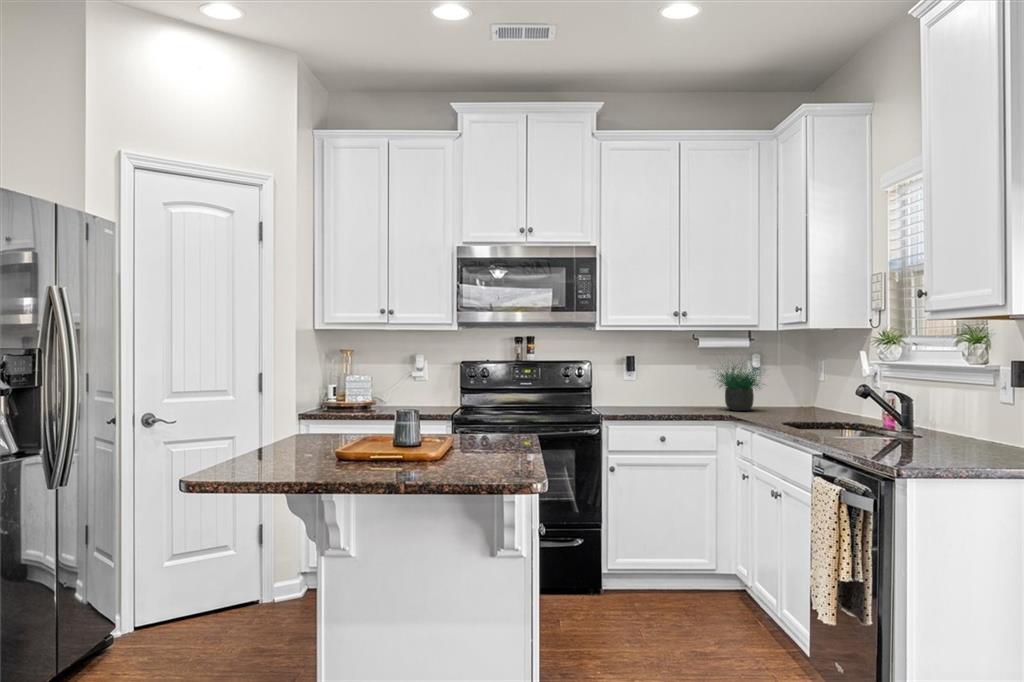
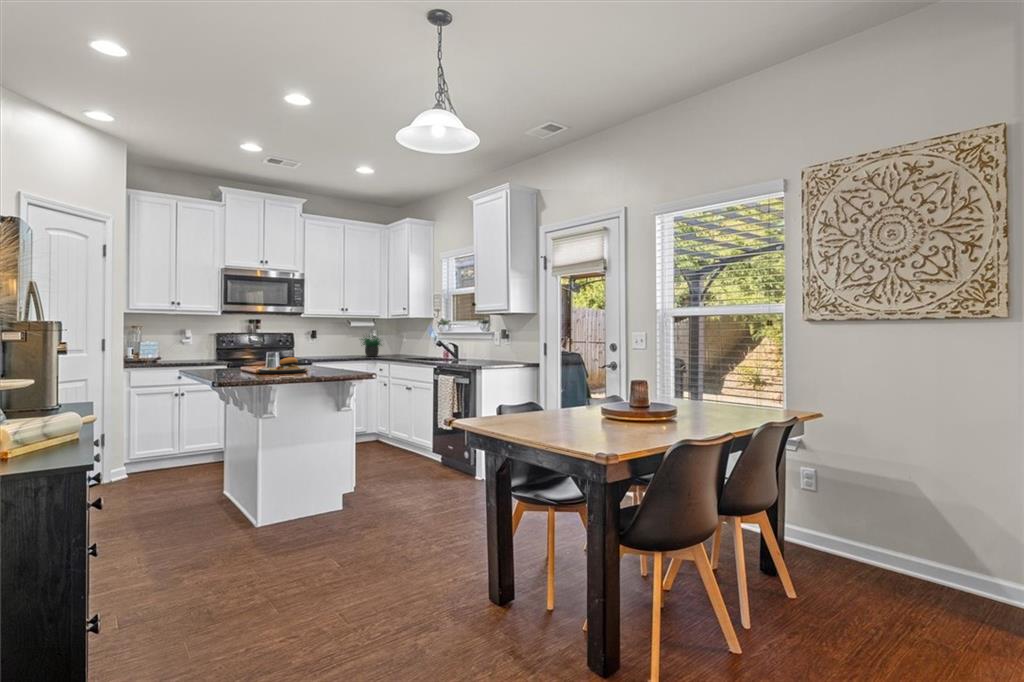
plate: none [278,414,387,477] -> present [259,357,306,374]

